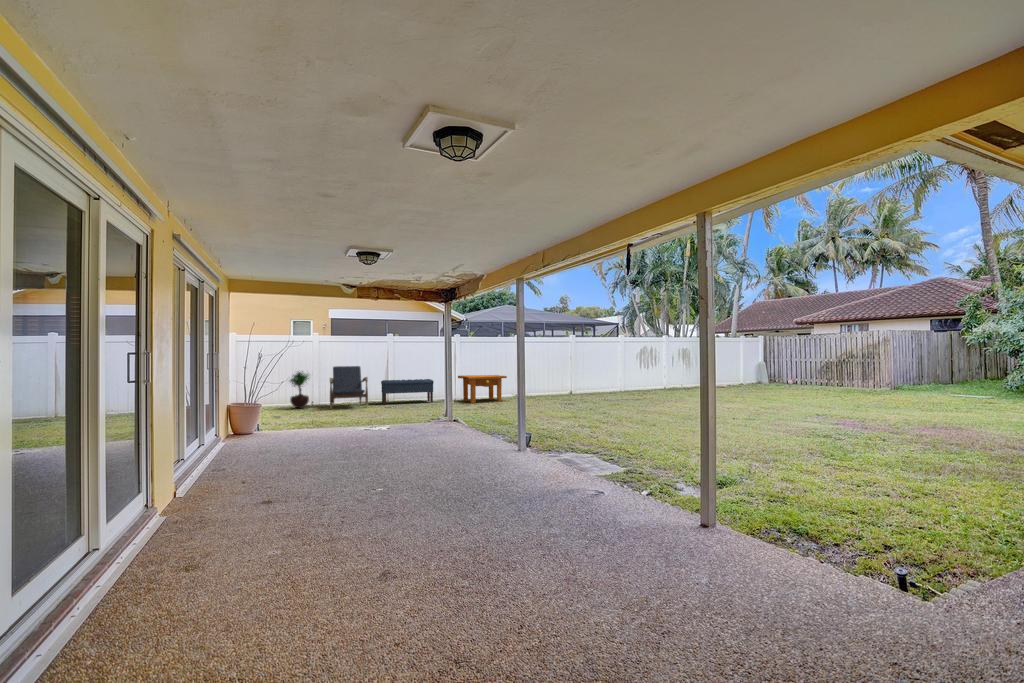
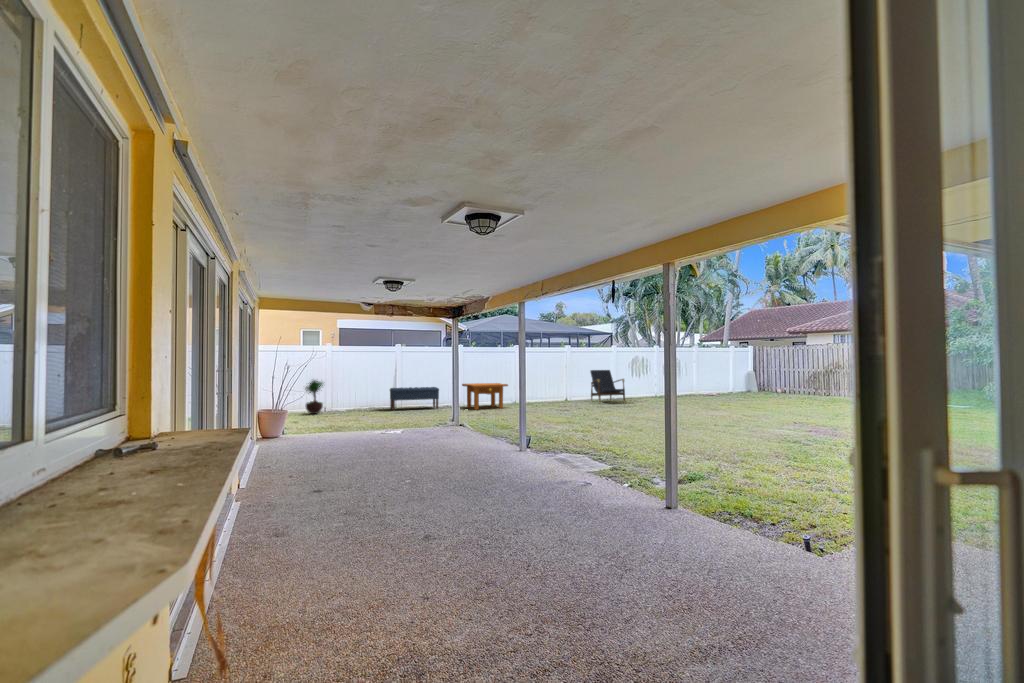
lounge chair: present [330,366,368,409] -> present [590,370,625,404]

